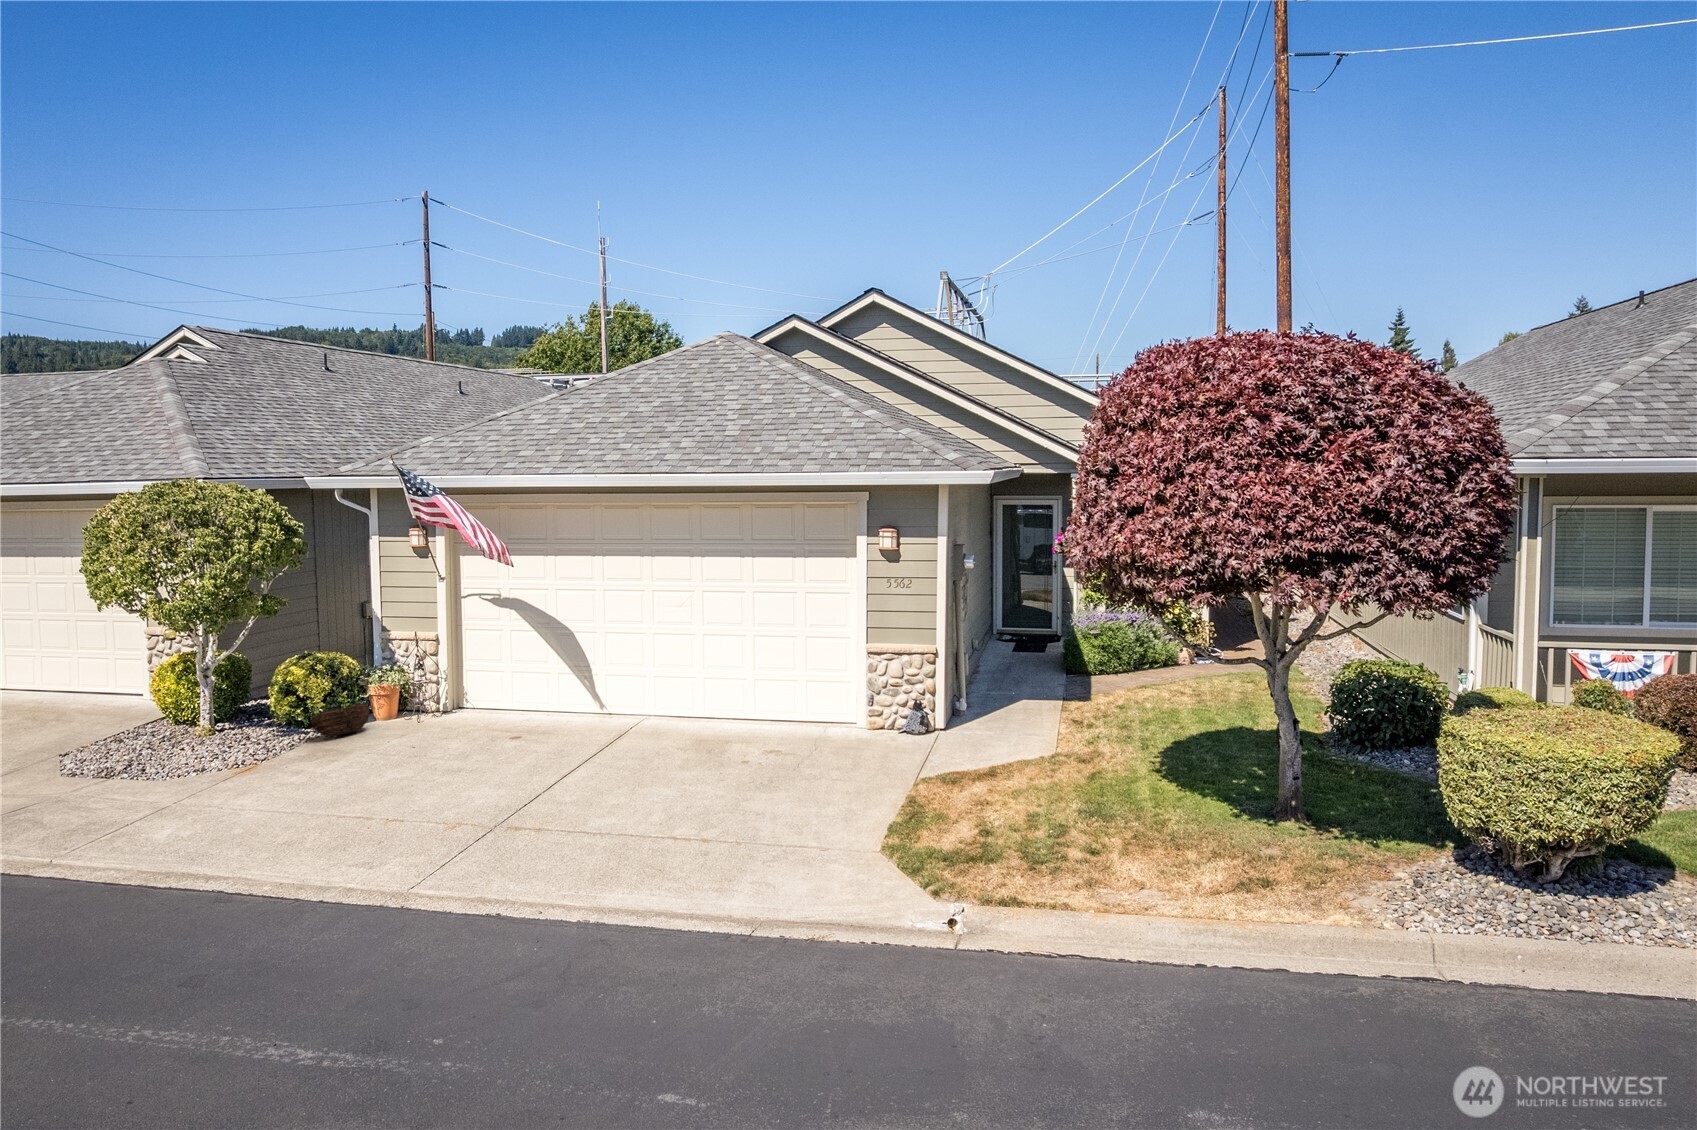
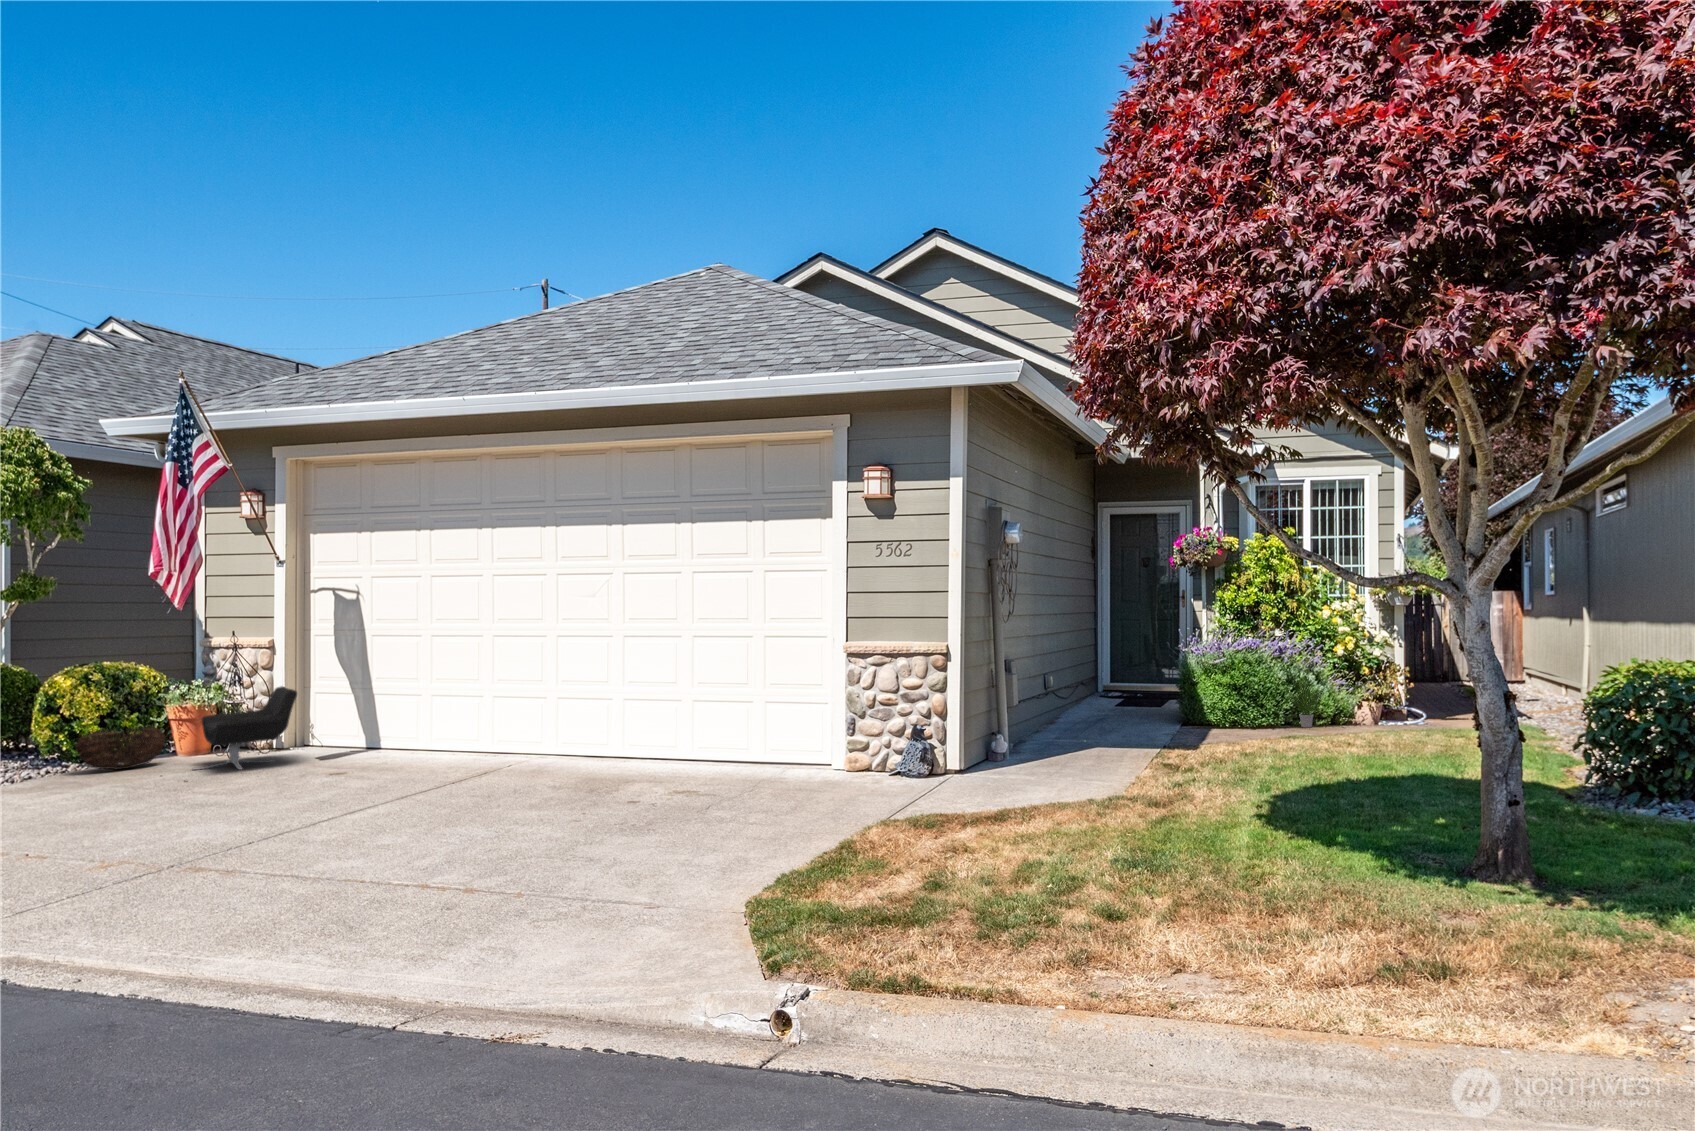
potted plant: none [1128,640,1159,675] -> present [1287,677,1324,728]
lounge chair: none [397,669,469,735] -> present [202,687,297,769]

